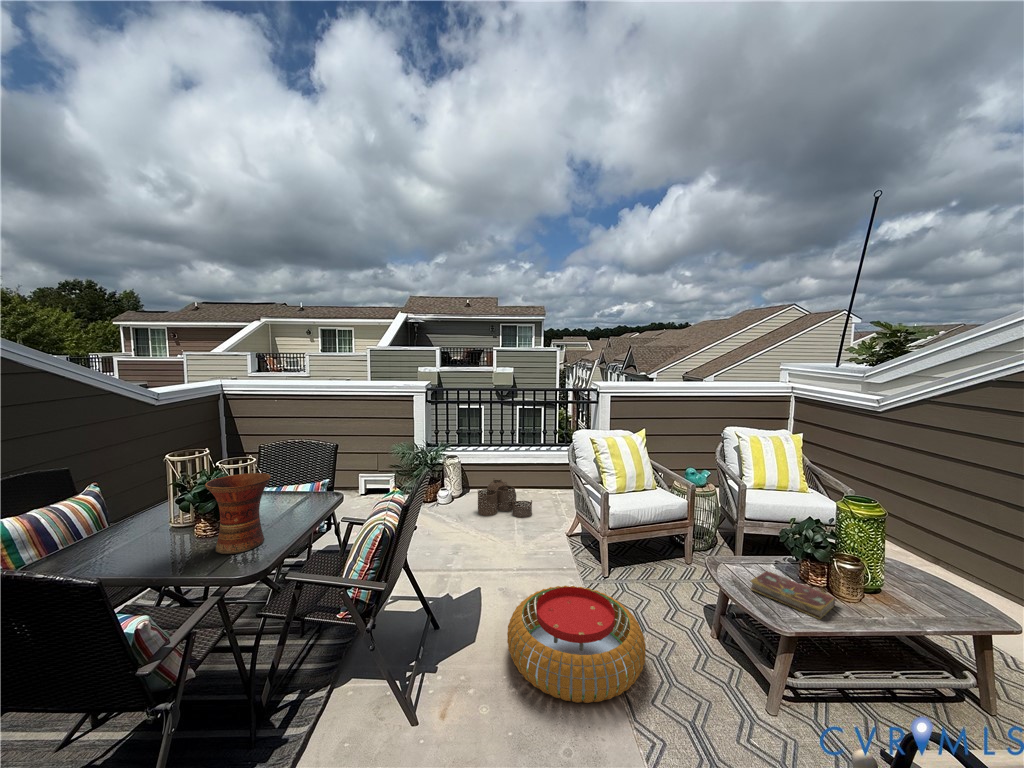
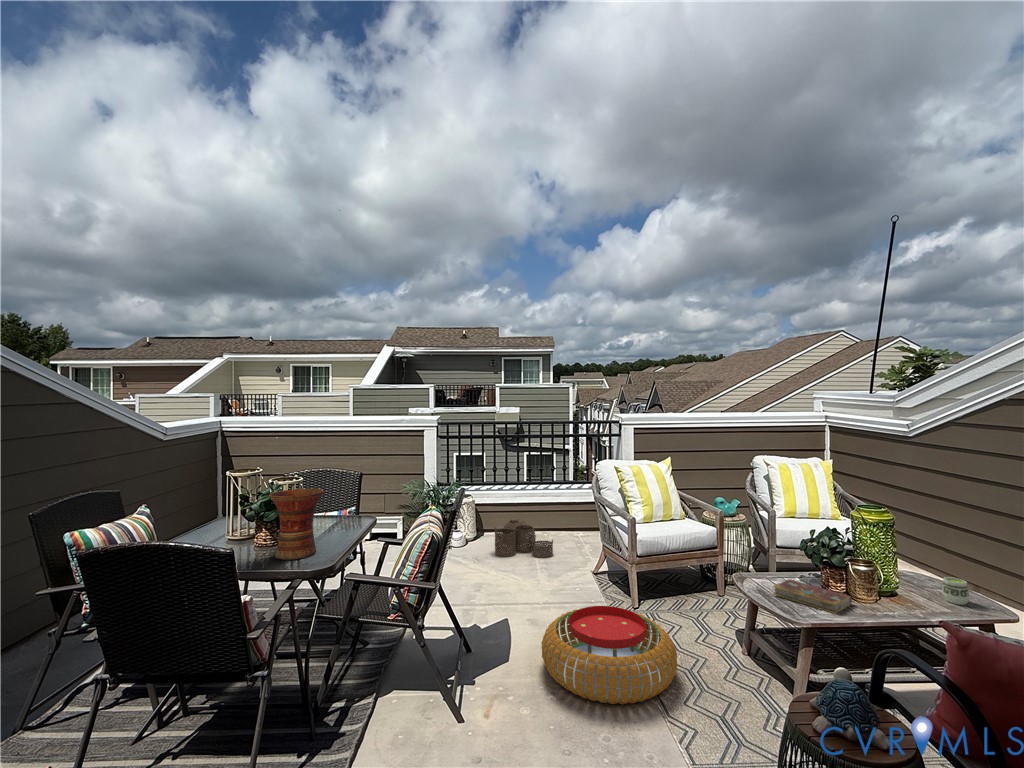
cup: none [931,577,963,609] -> present [942,577,969,605]

